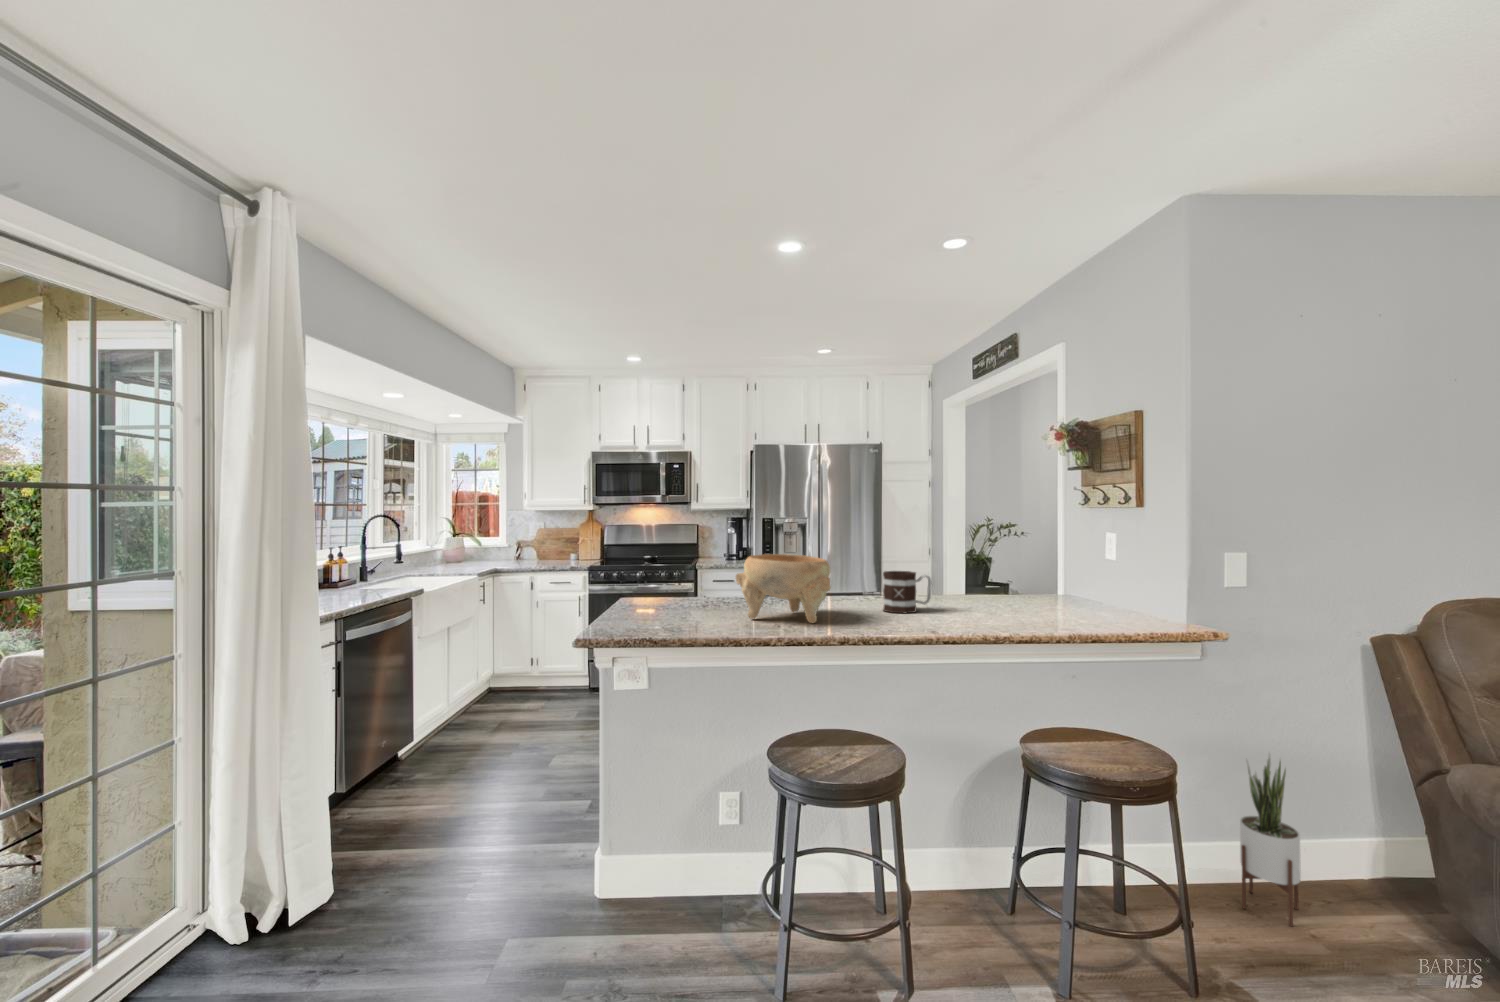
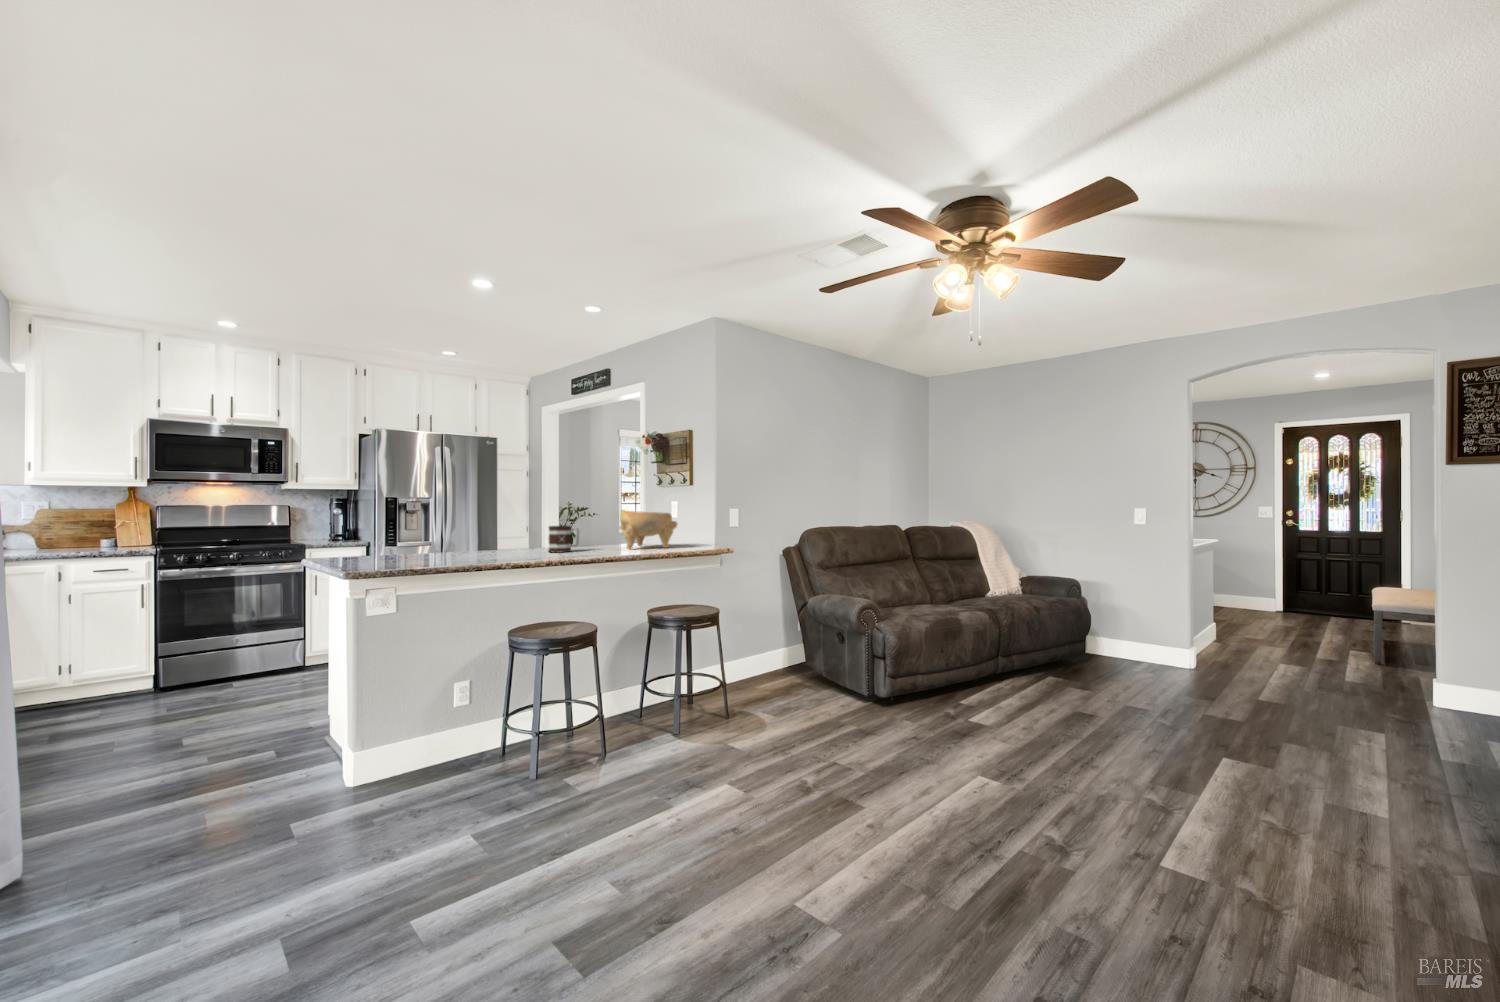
decorative bowl: present [736,554,831,623] -> present [619,511,677,549]
potted plant: present [1240,755,1301,926] -> none [735,604,757,684]

